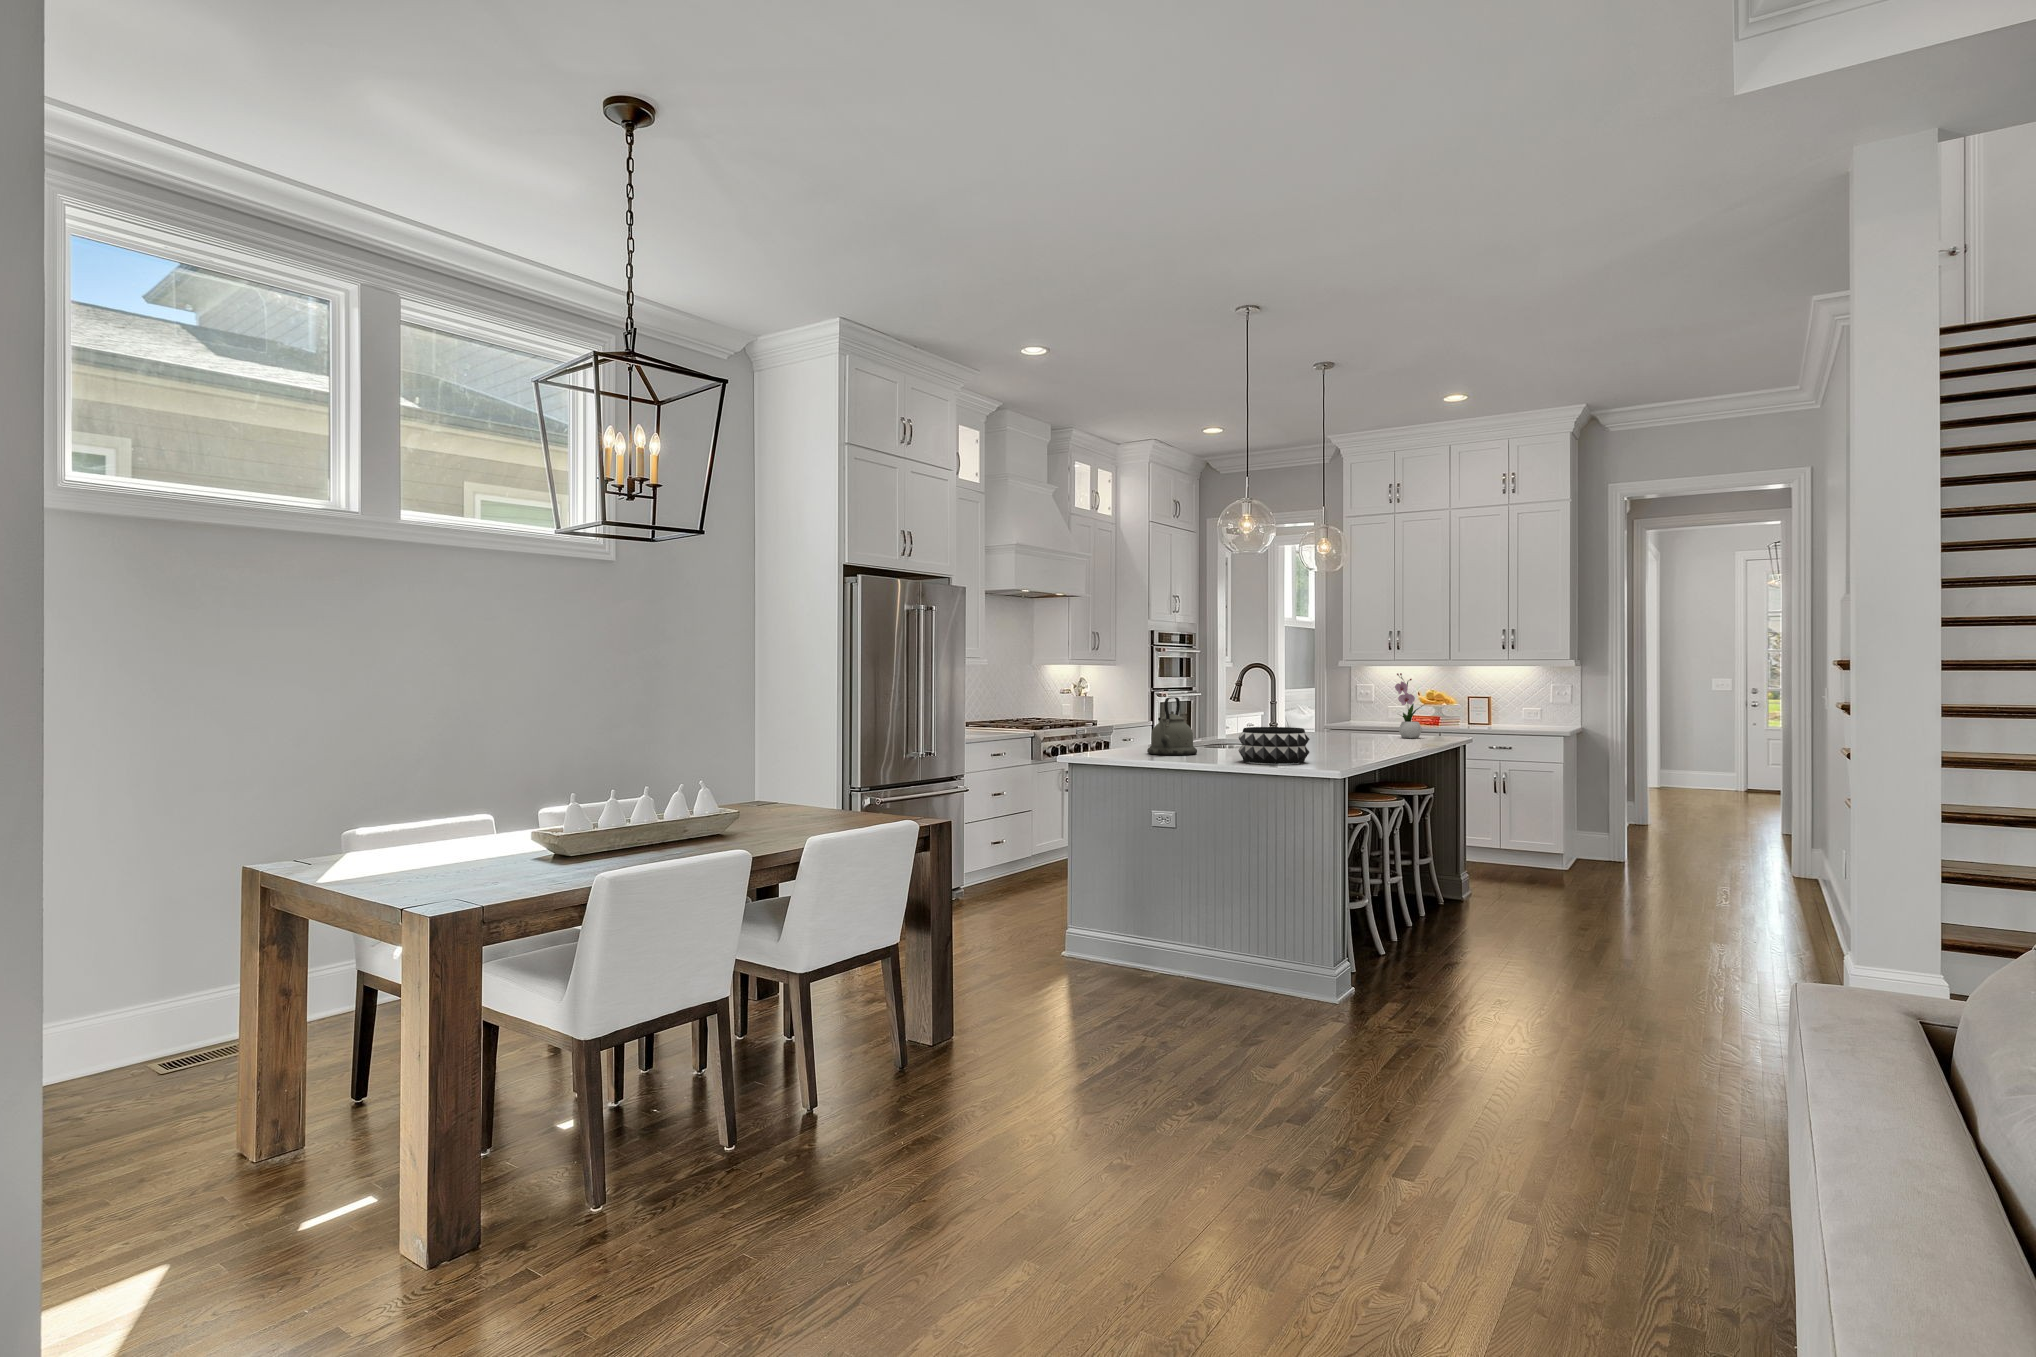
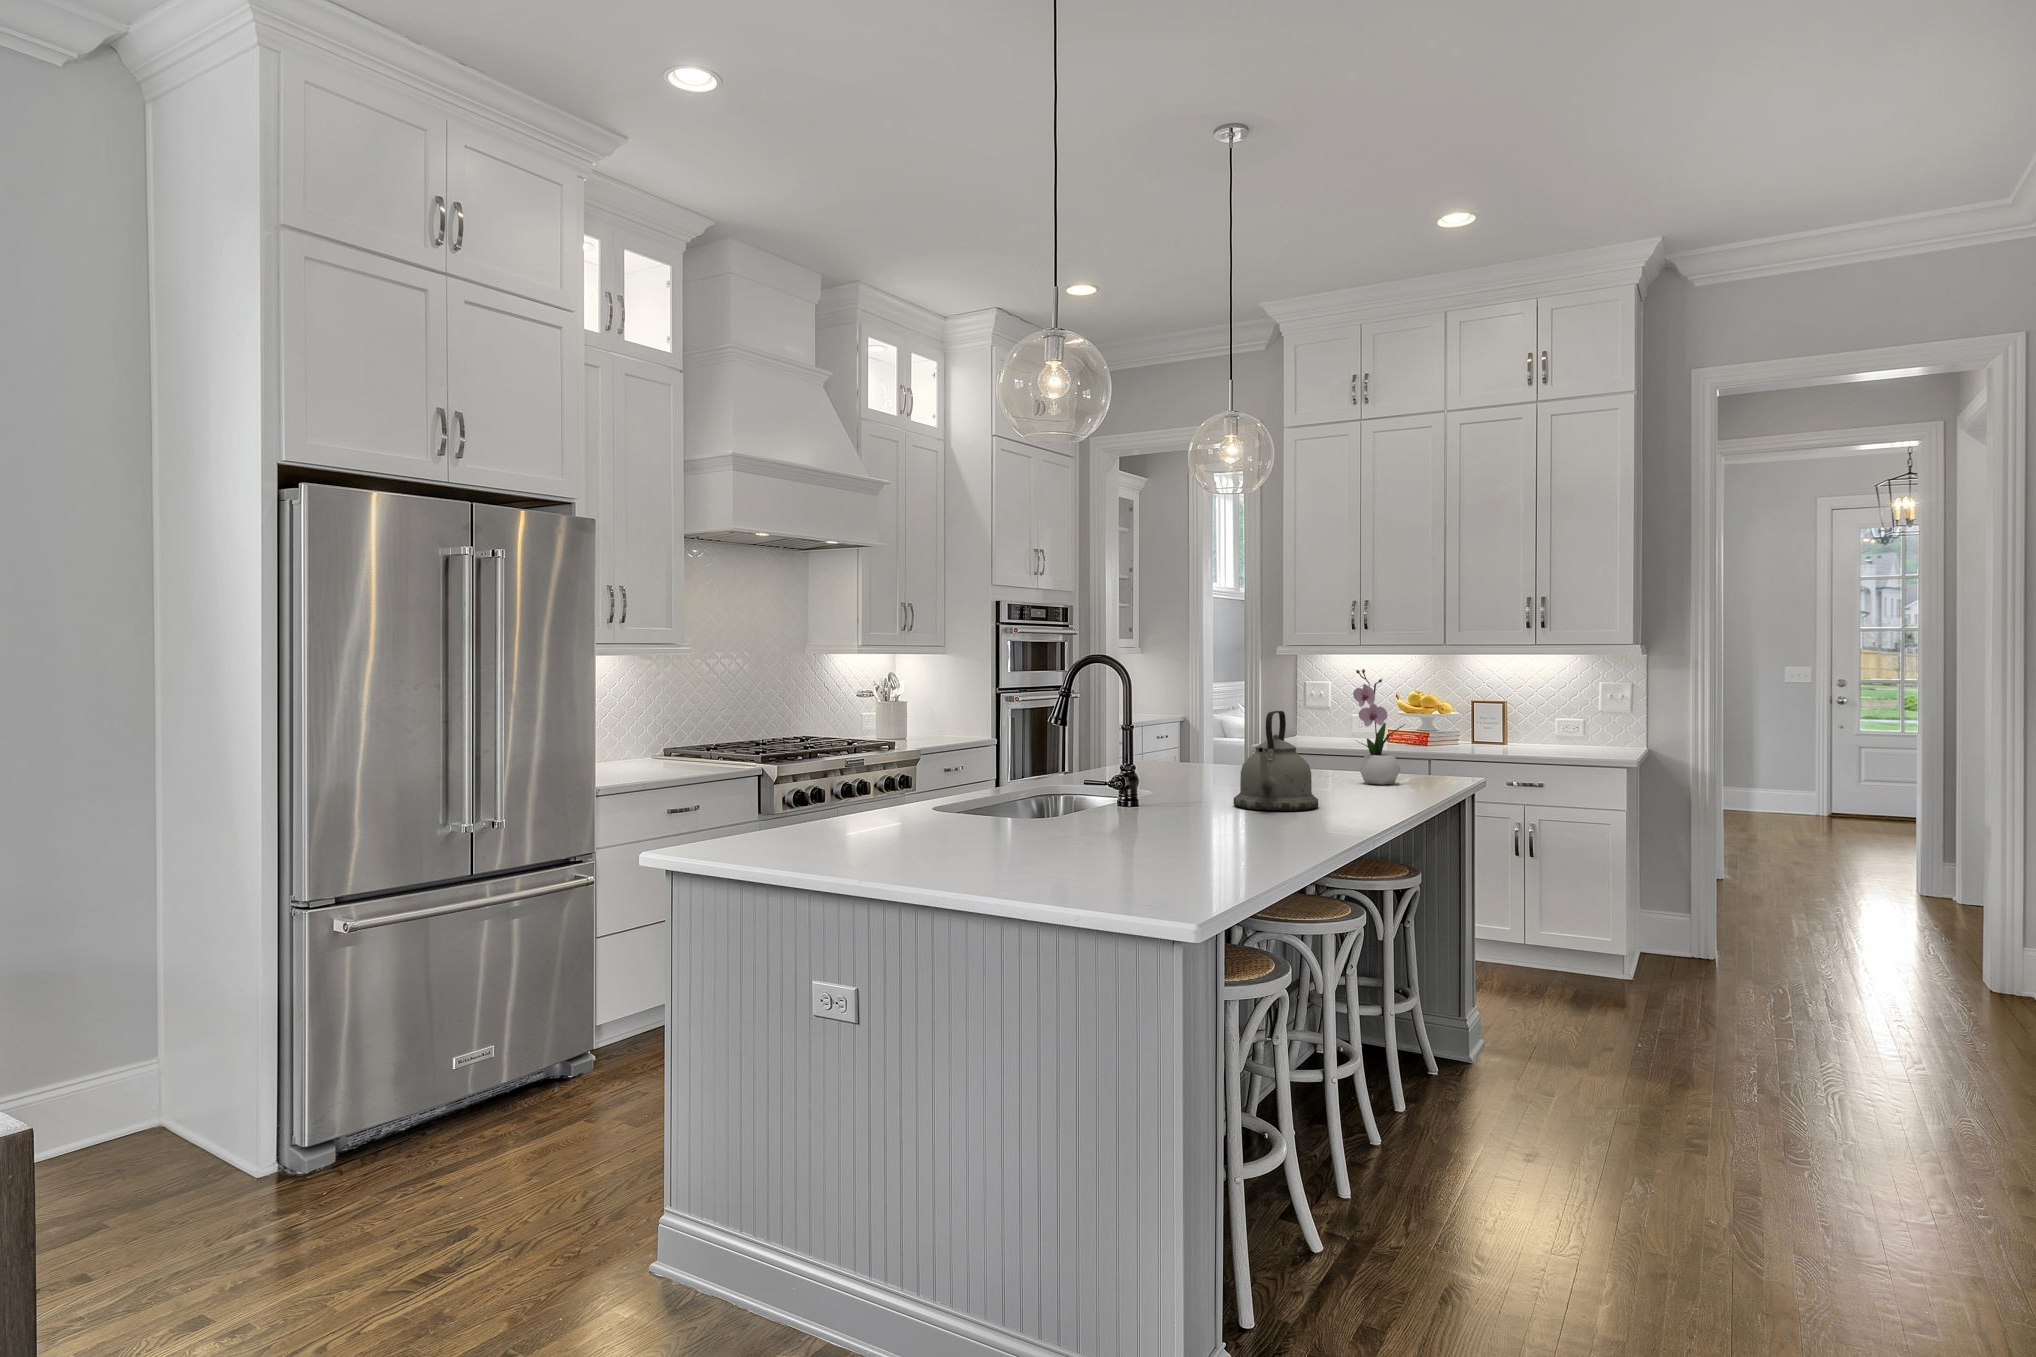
kettle: present [1147,697,1197,755] -> present [1234,711,1318,811]
decorative bowl: present [1239,727,1310,764] -> none [986,797,1143,891]

